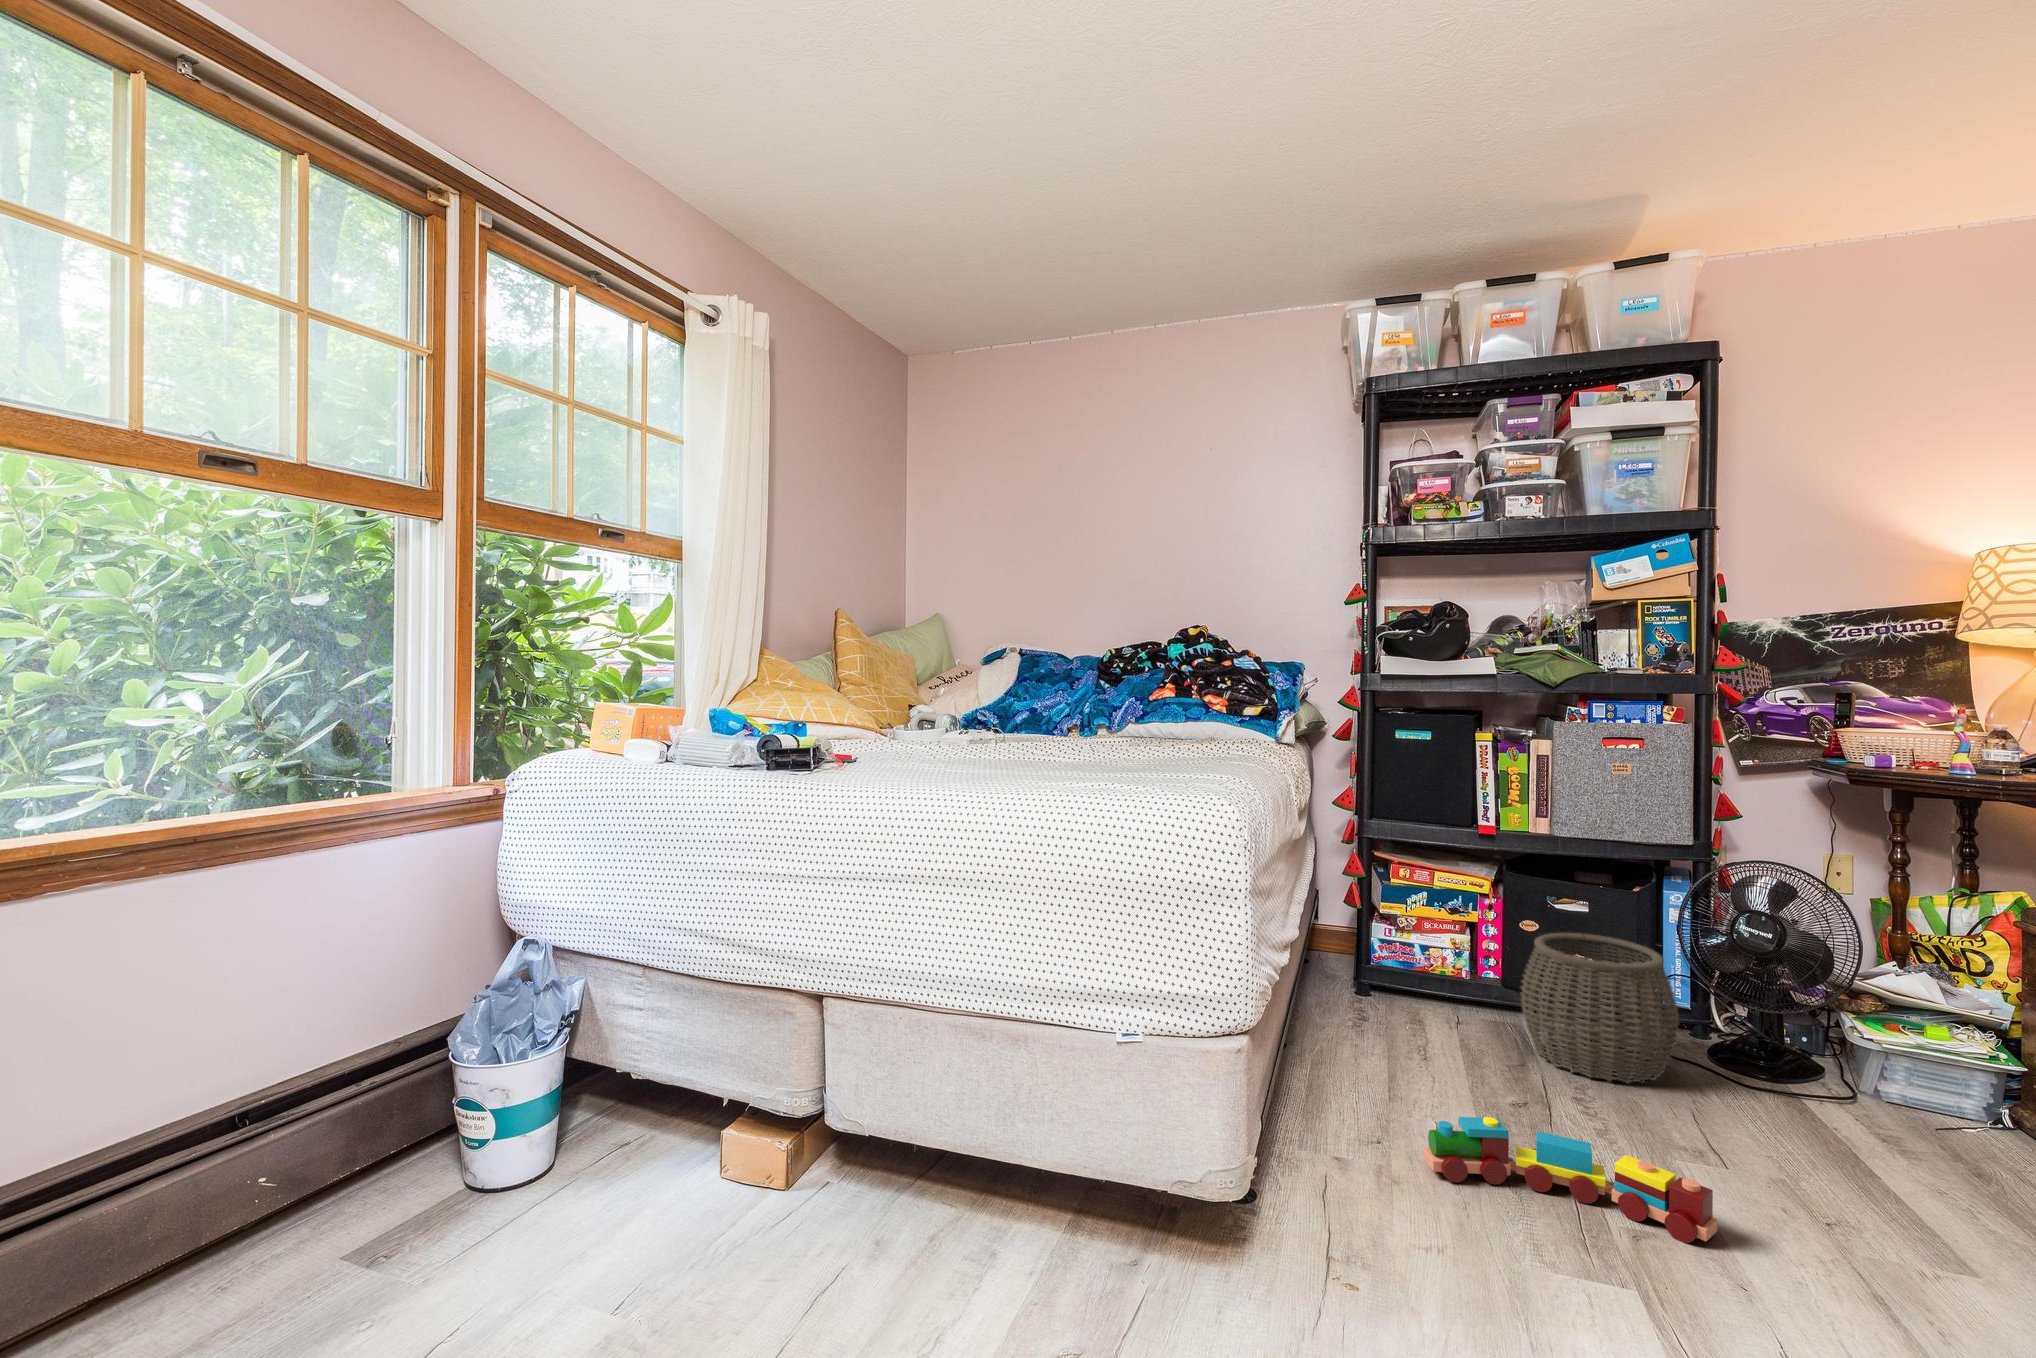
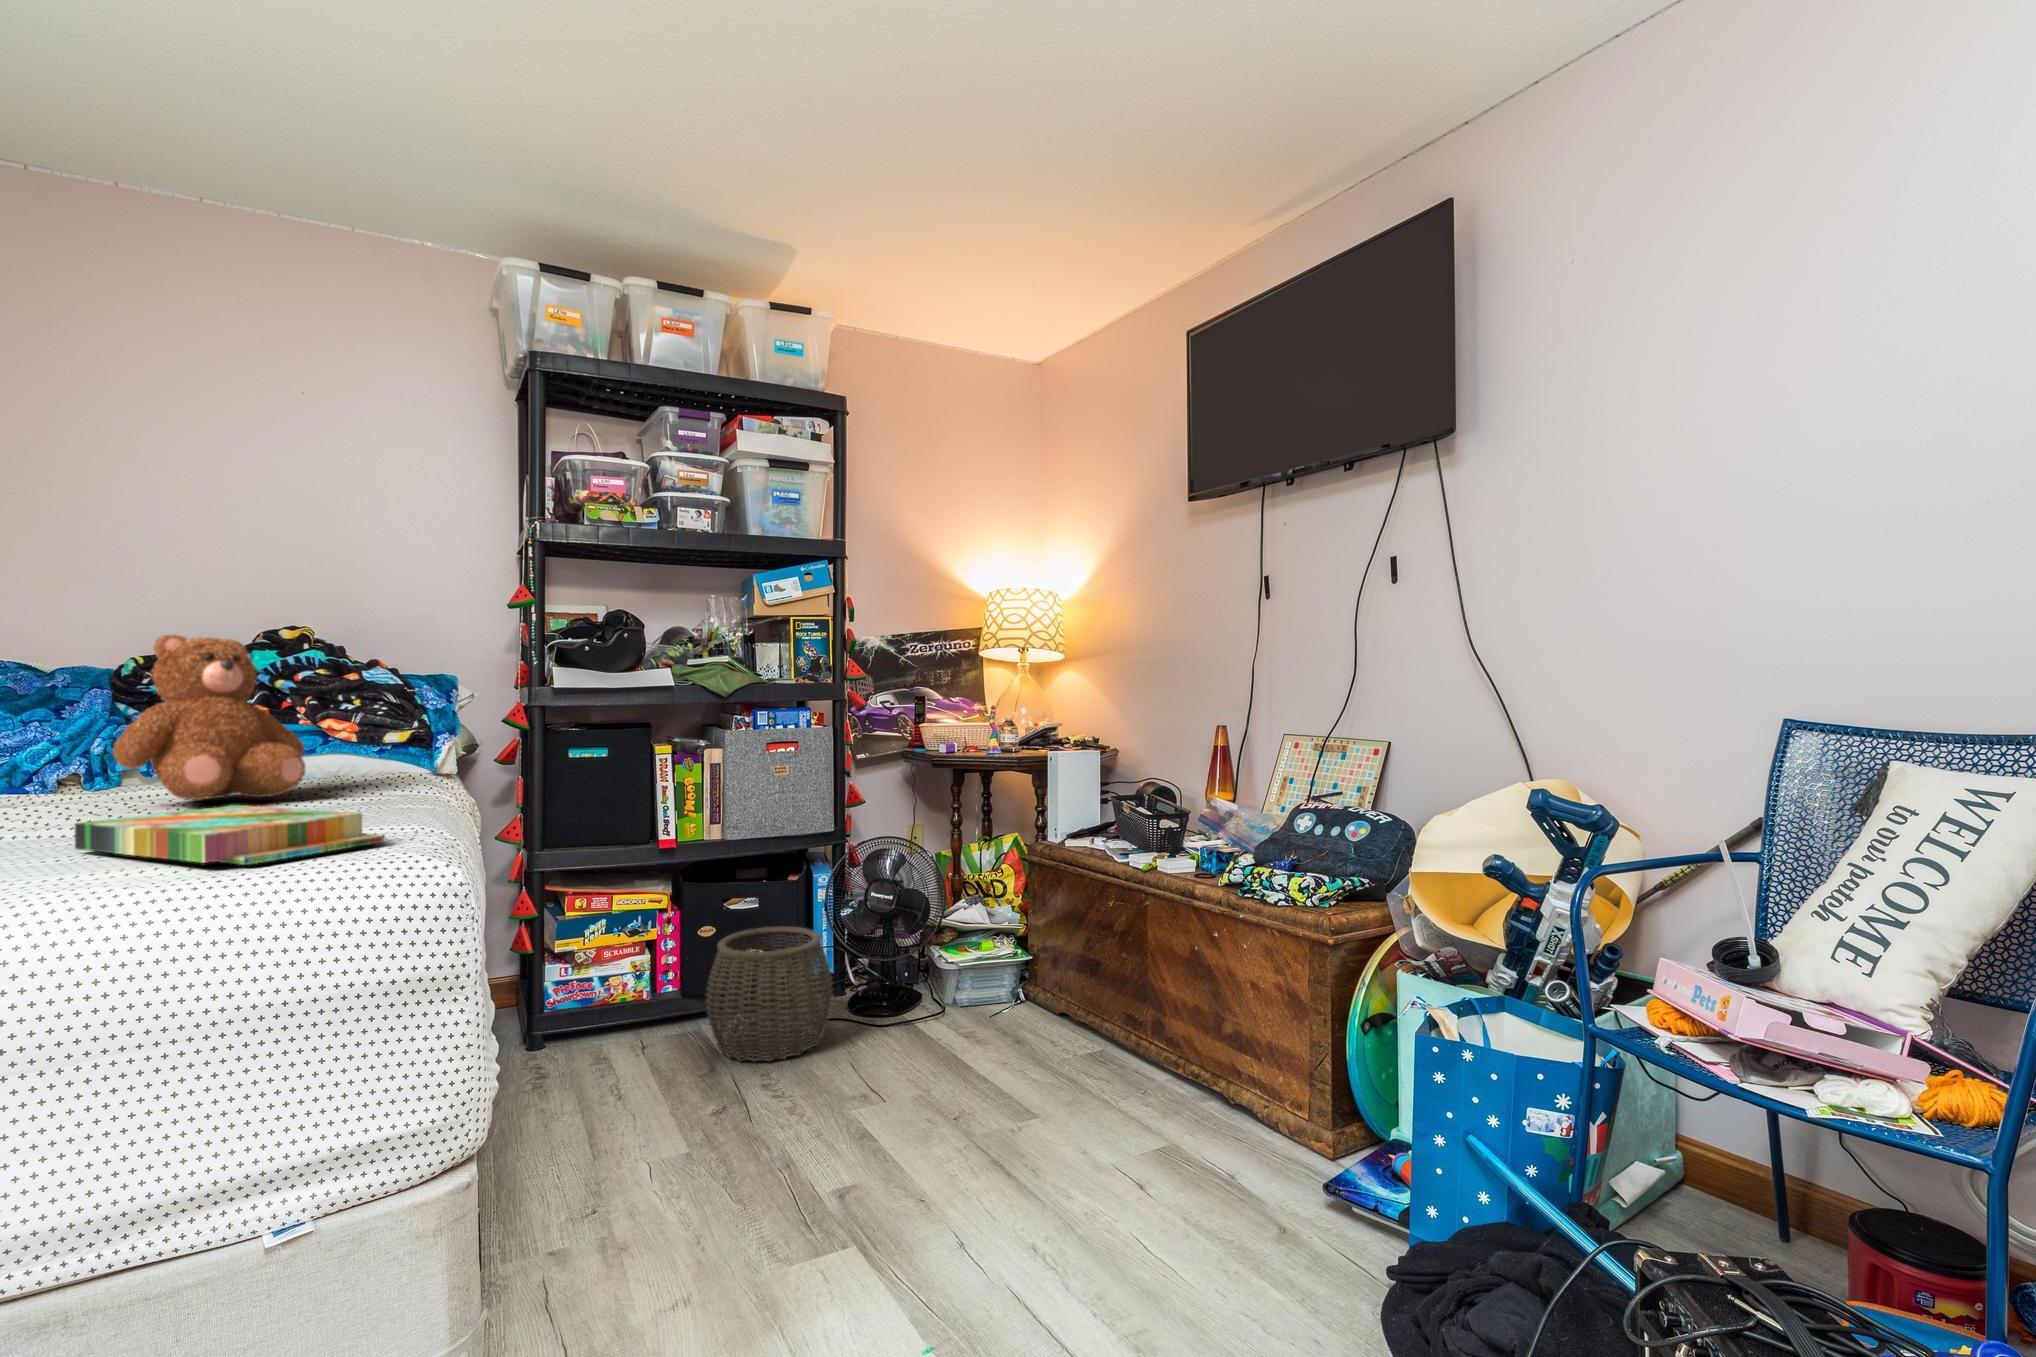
teddy bear: none [1082,631,1188,749] -> present [113,634,306,800]
board game: none [1051,749,1211,788] -> present [75,805,384,865]
toy train: present [1423,1117,1718,1243] -> none [639,1120,883,1216]

